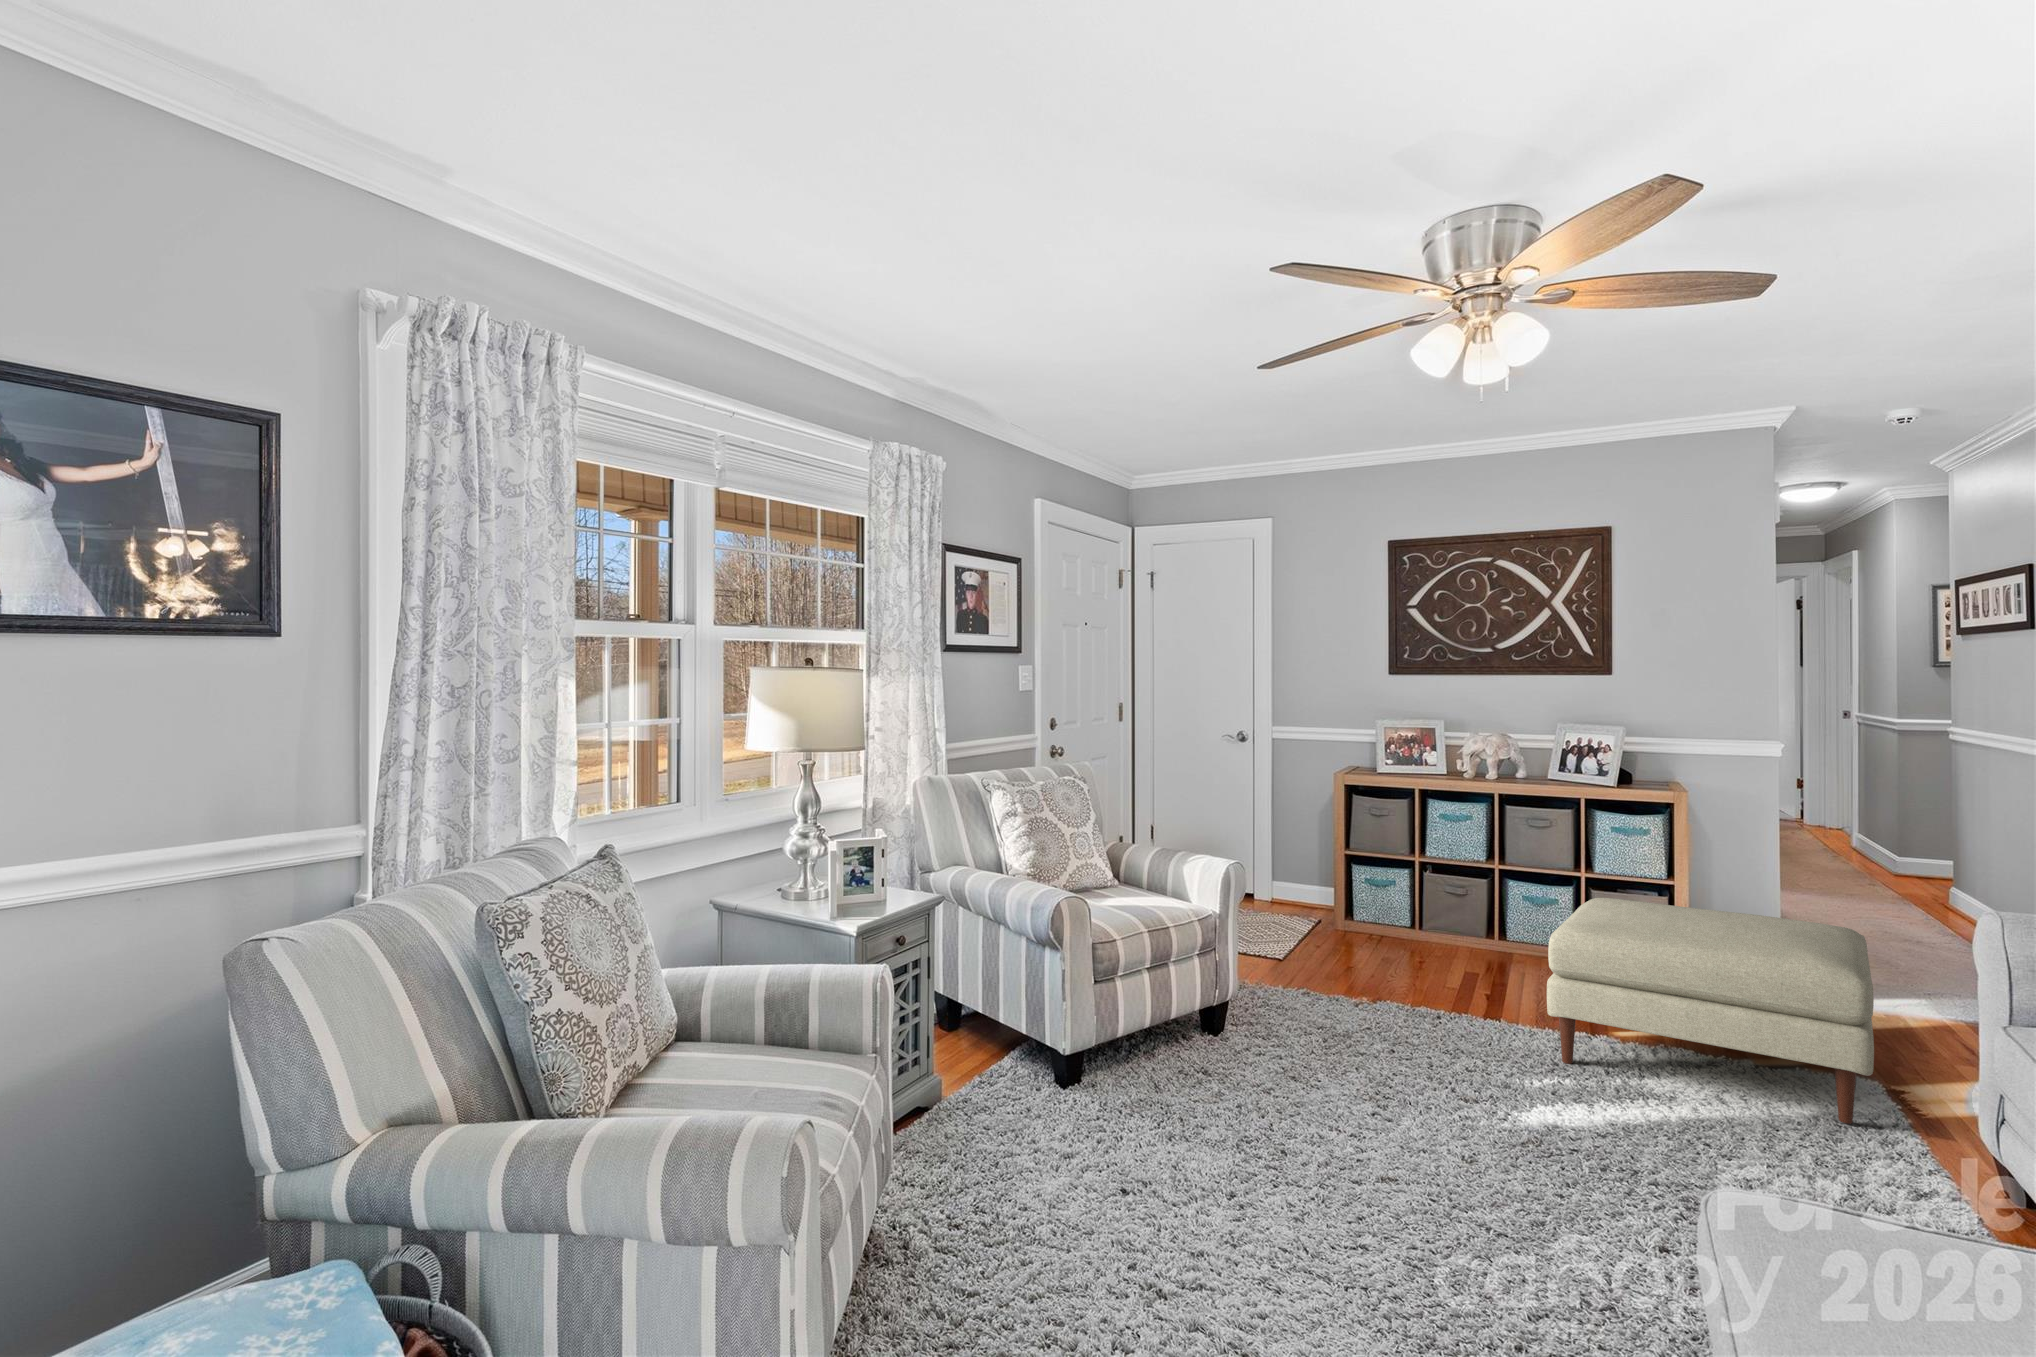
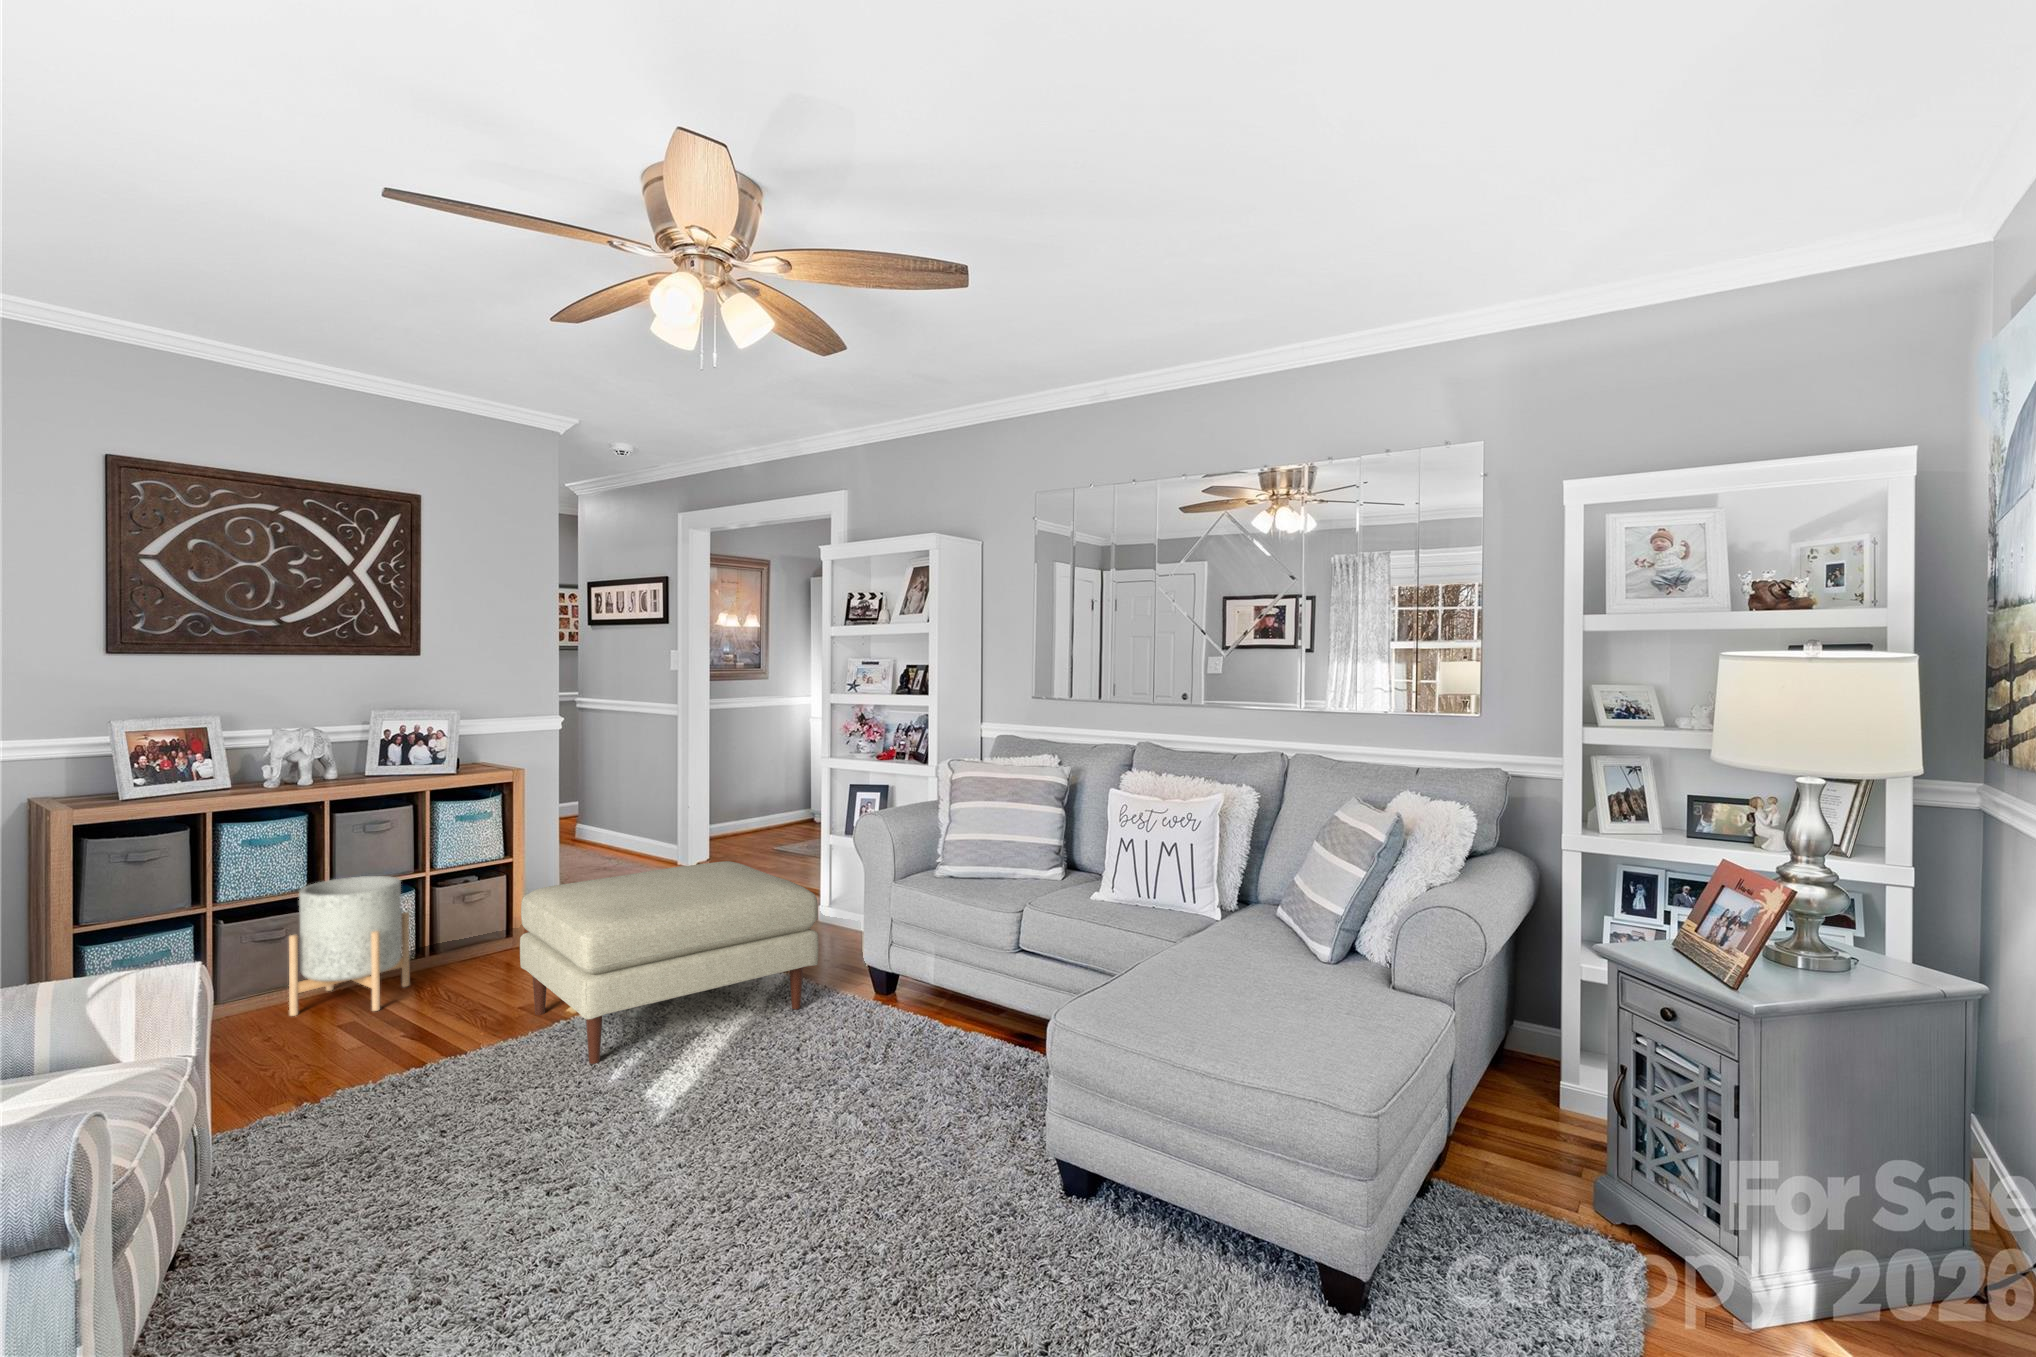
planter: none [1450,858,1548,970] -> present [289,876,410,1016]

